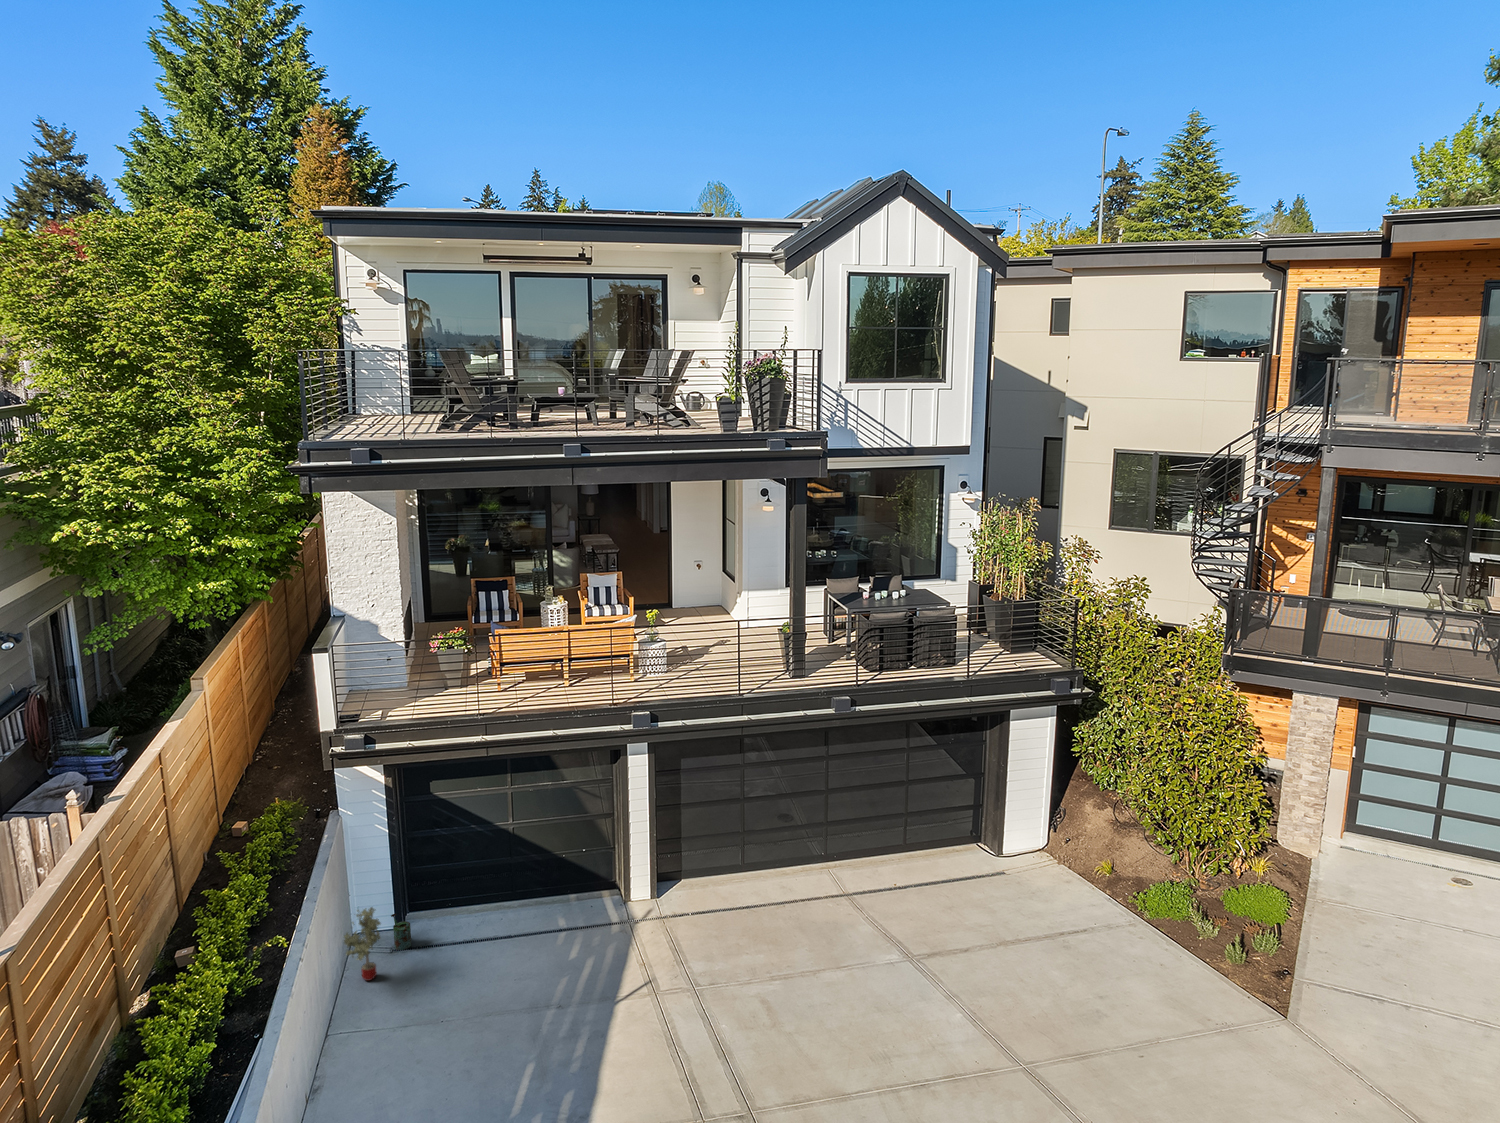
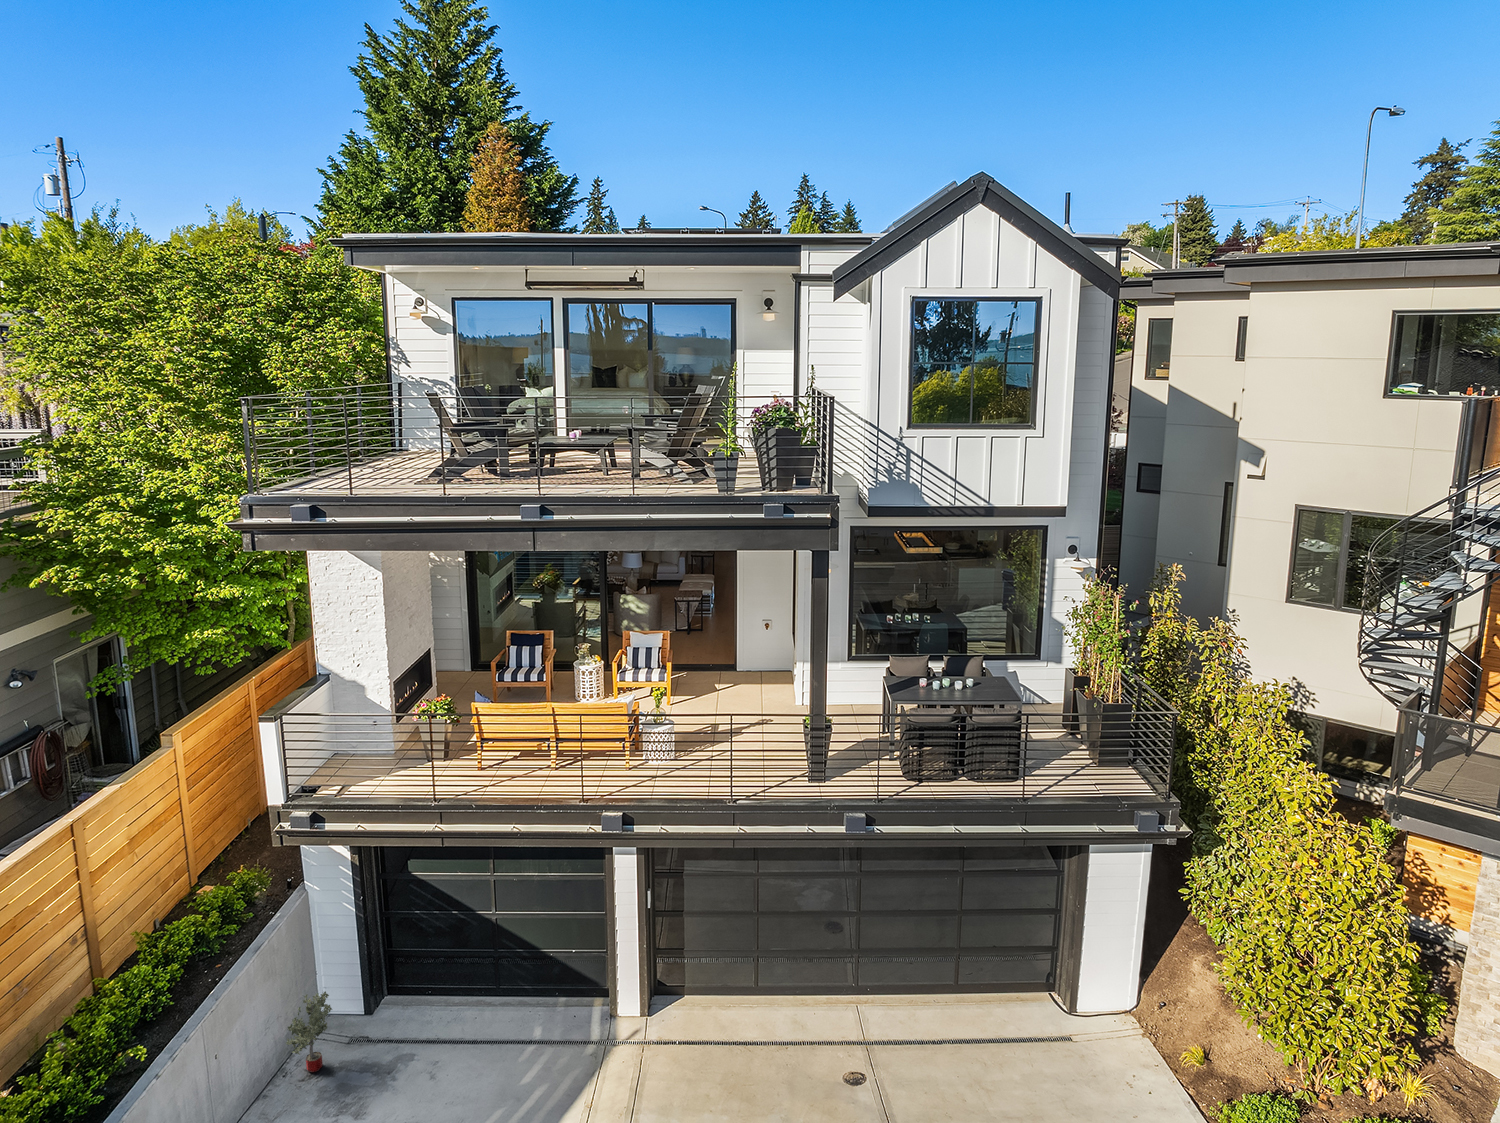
watering can: present [391,913,412,950] -> none [354,996,374,1038]

